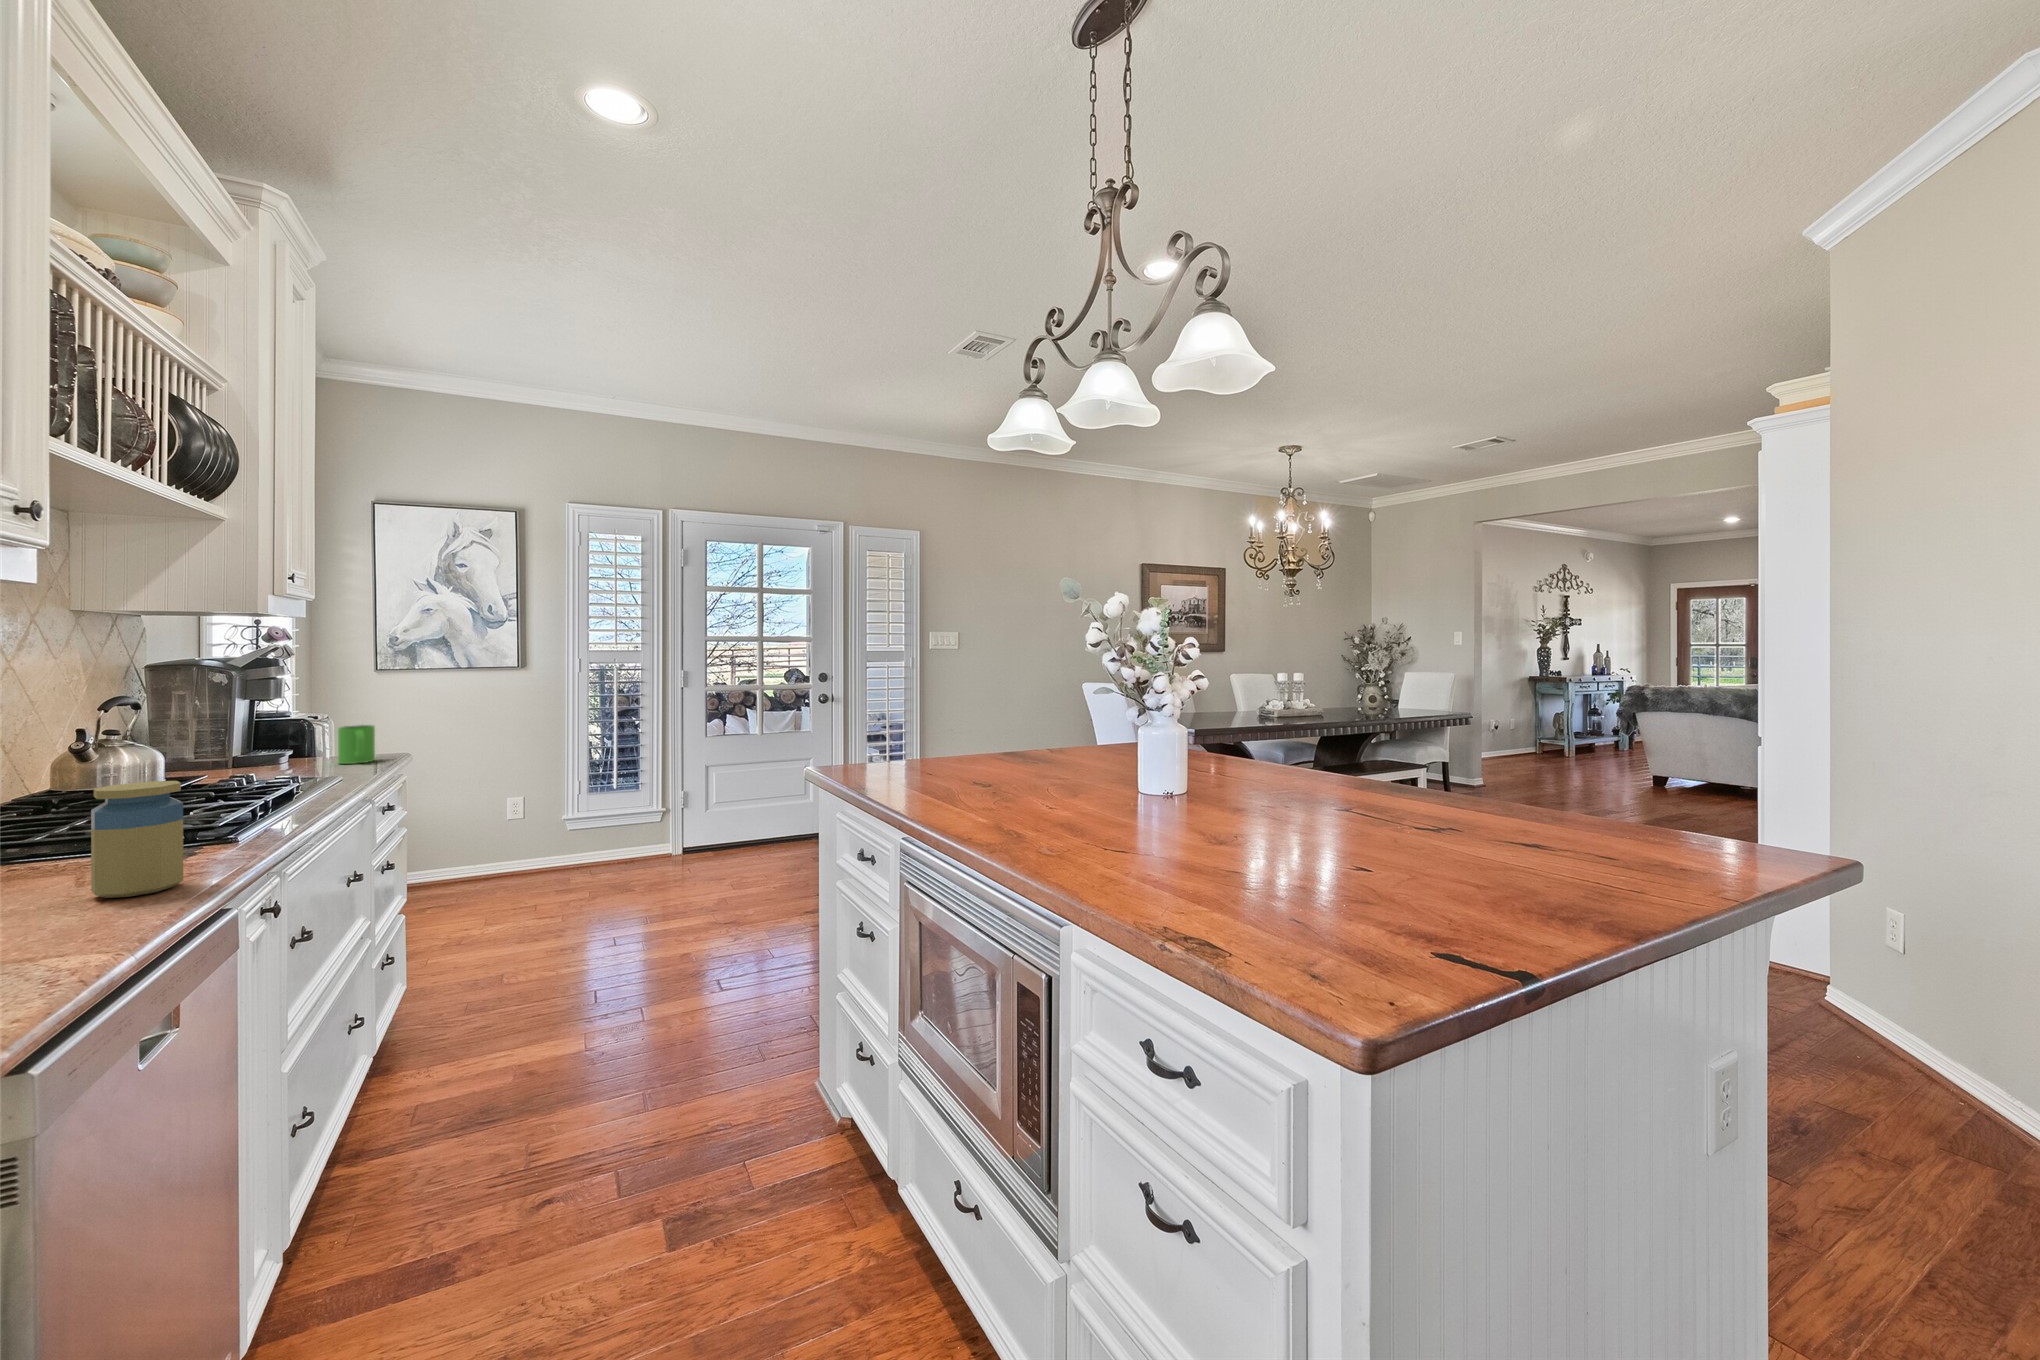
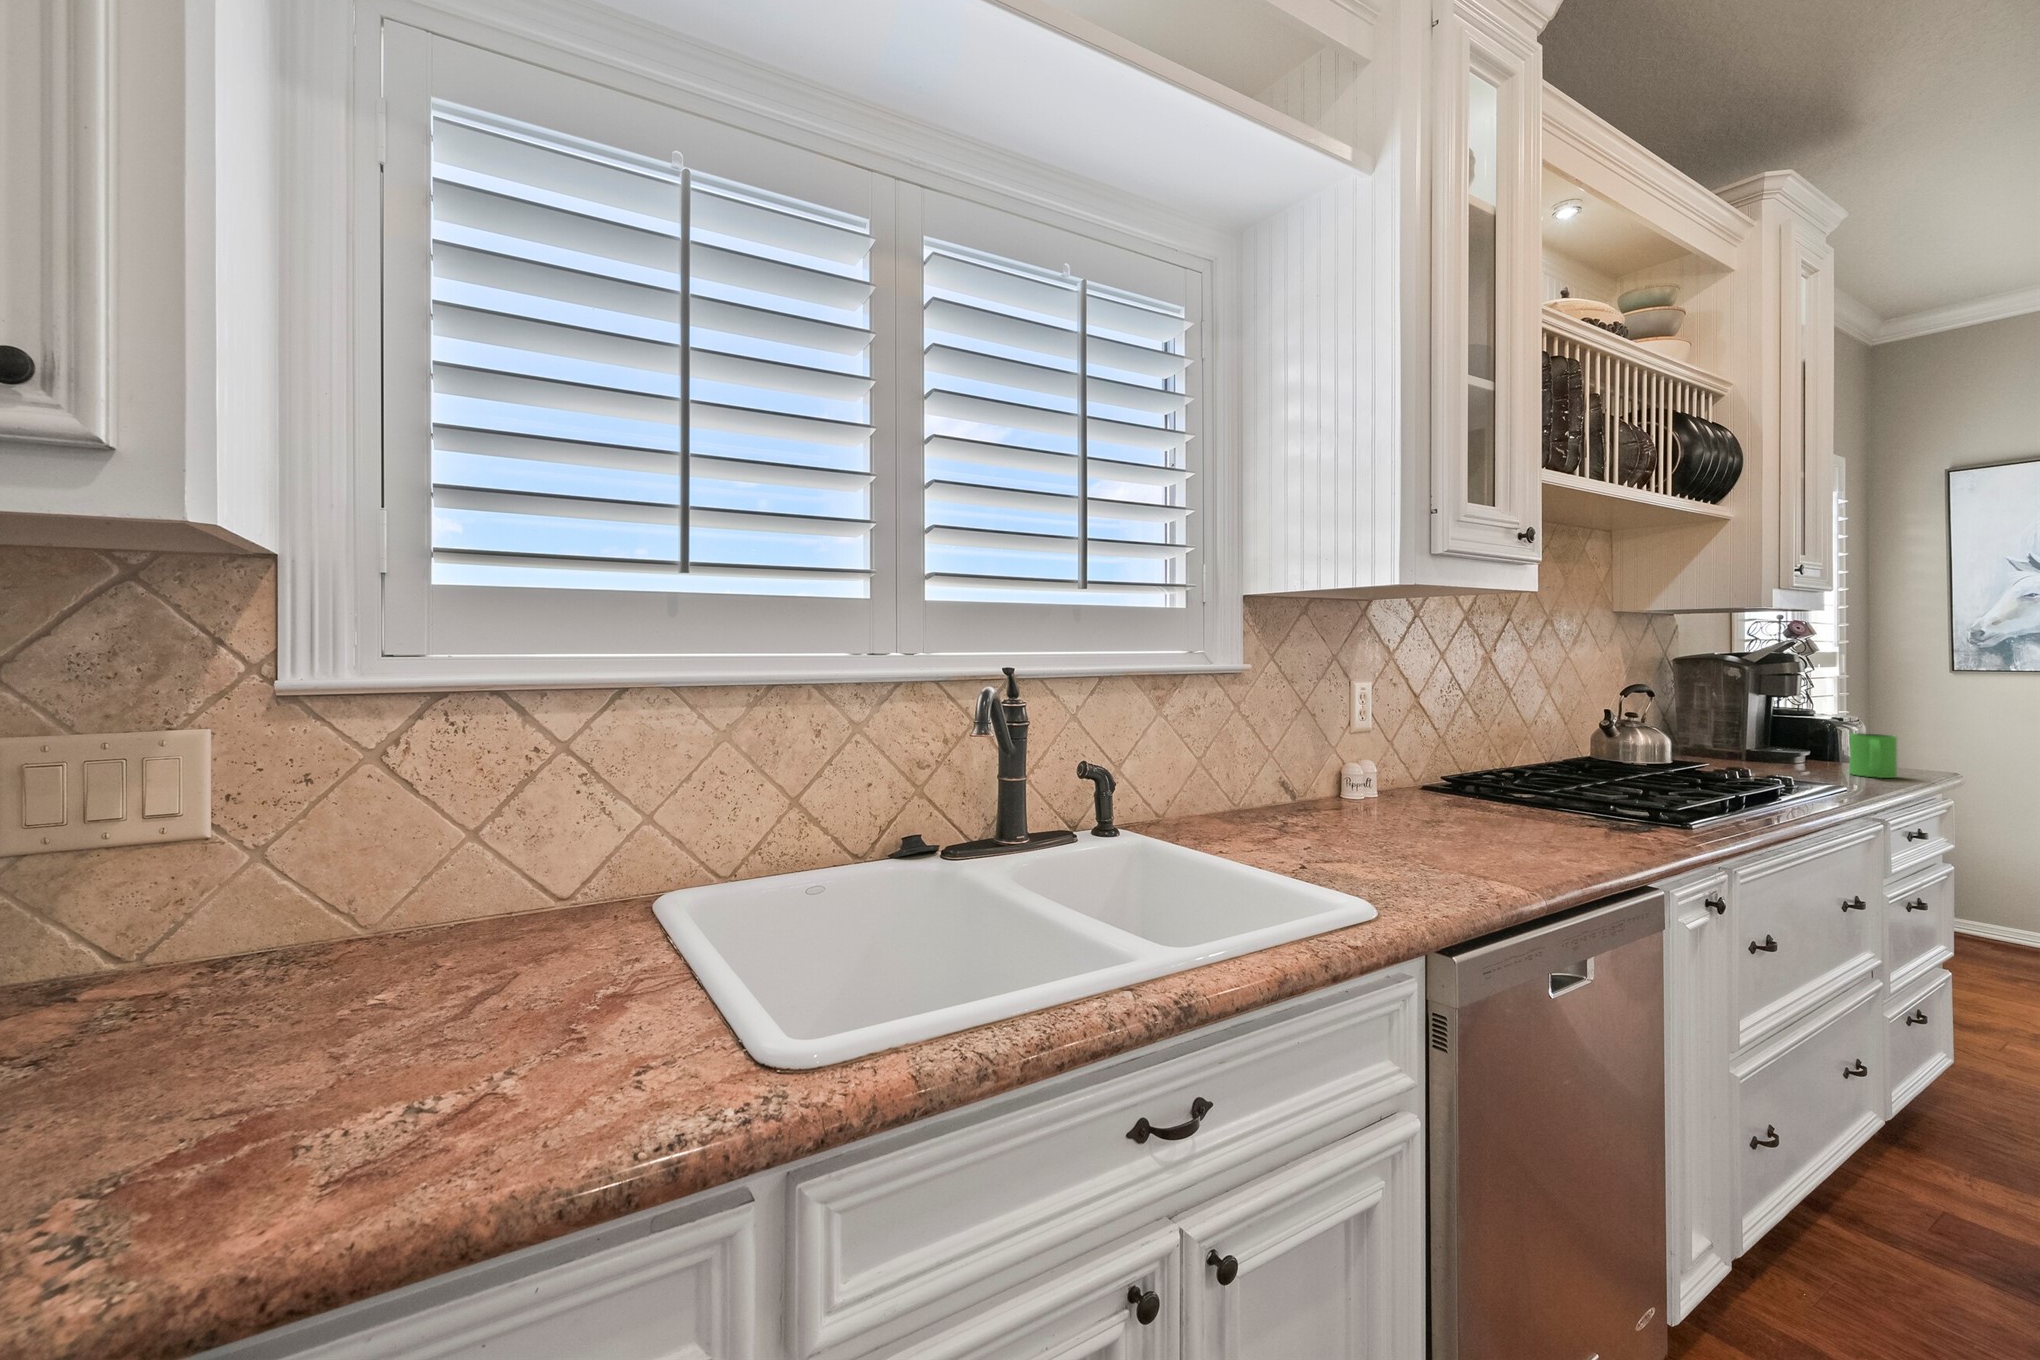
jar: present [91,781,183,898] -> none [1554,757,1617,855]

